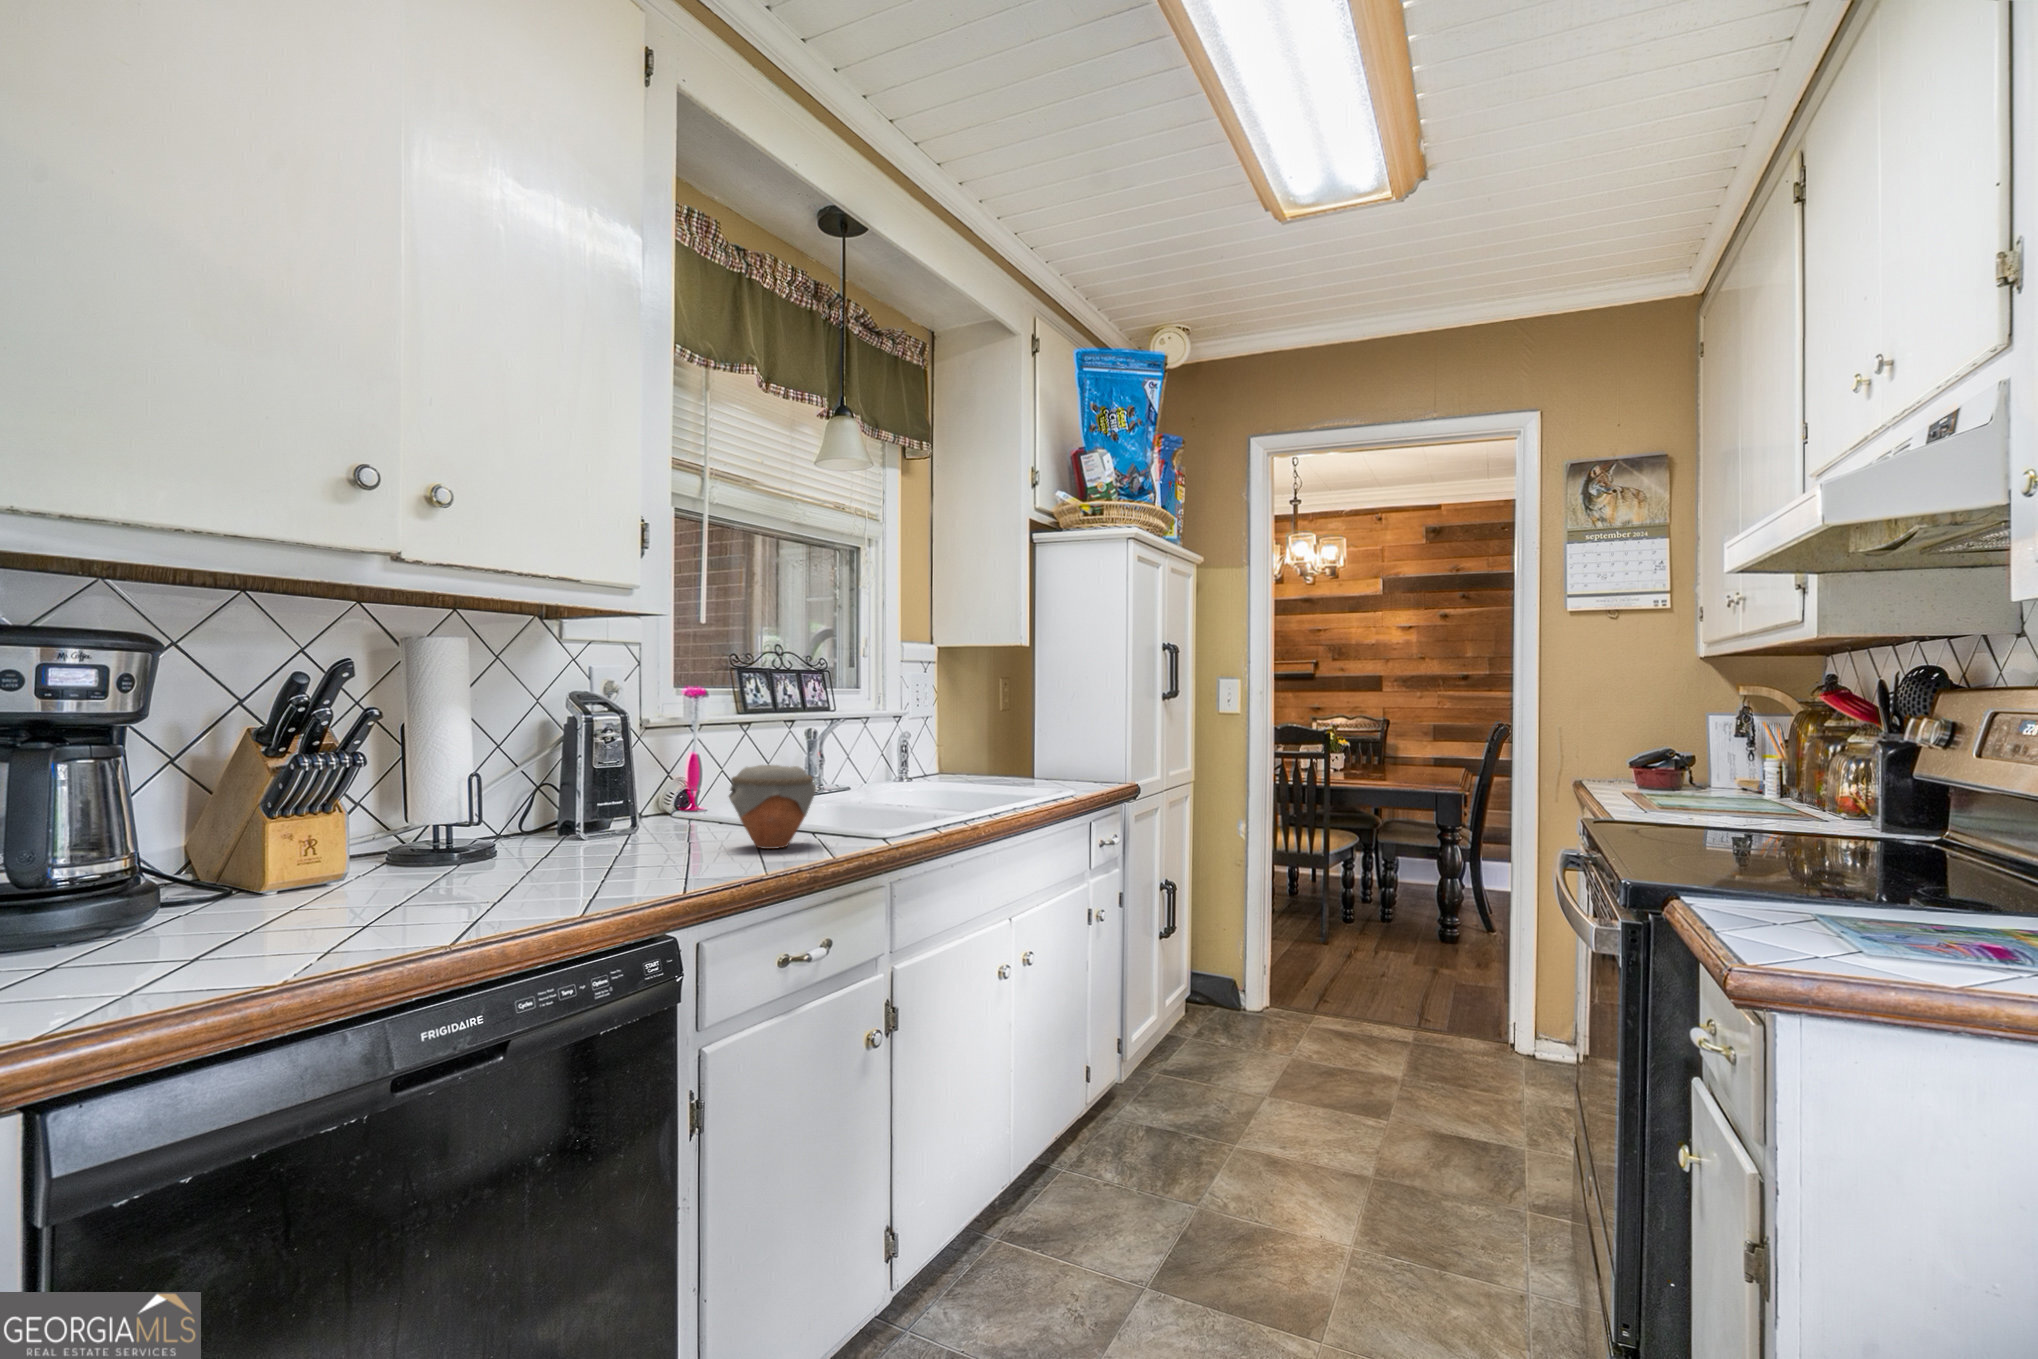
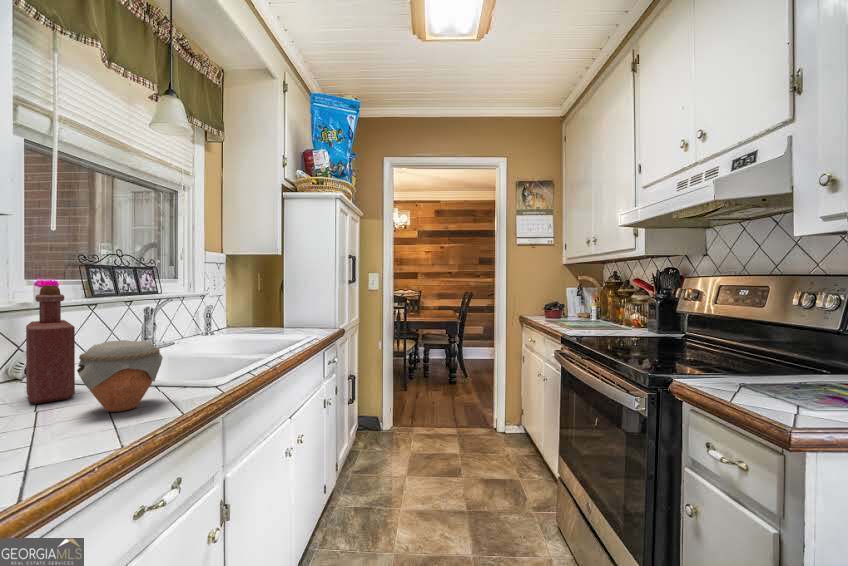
bottle: none [678,696,726,837] -> present [26,286,75,403]

